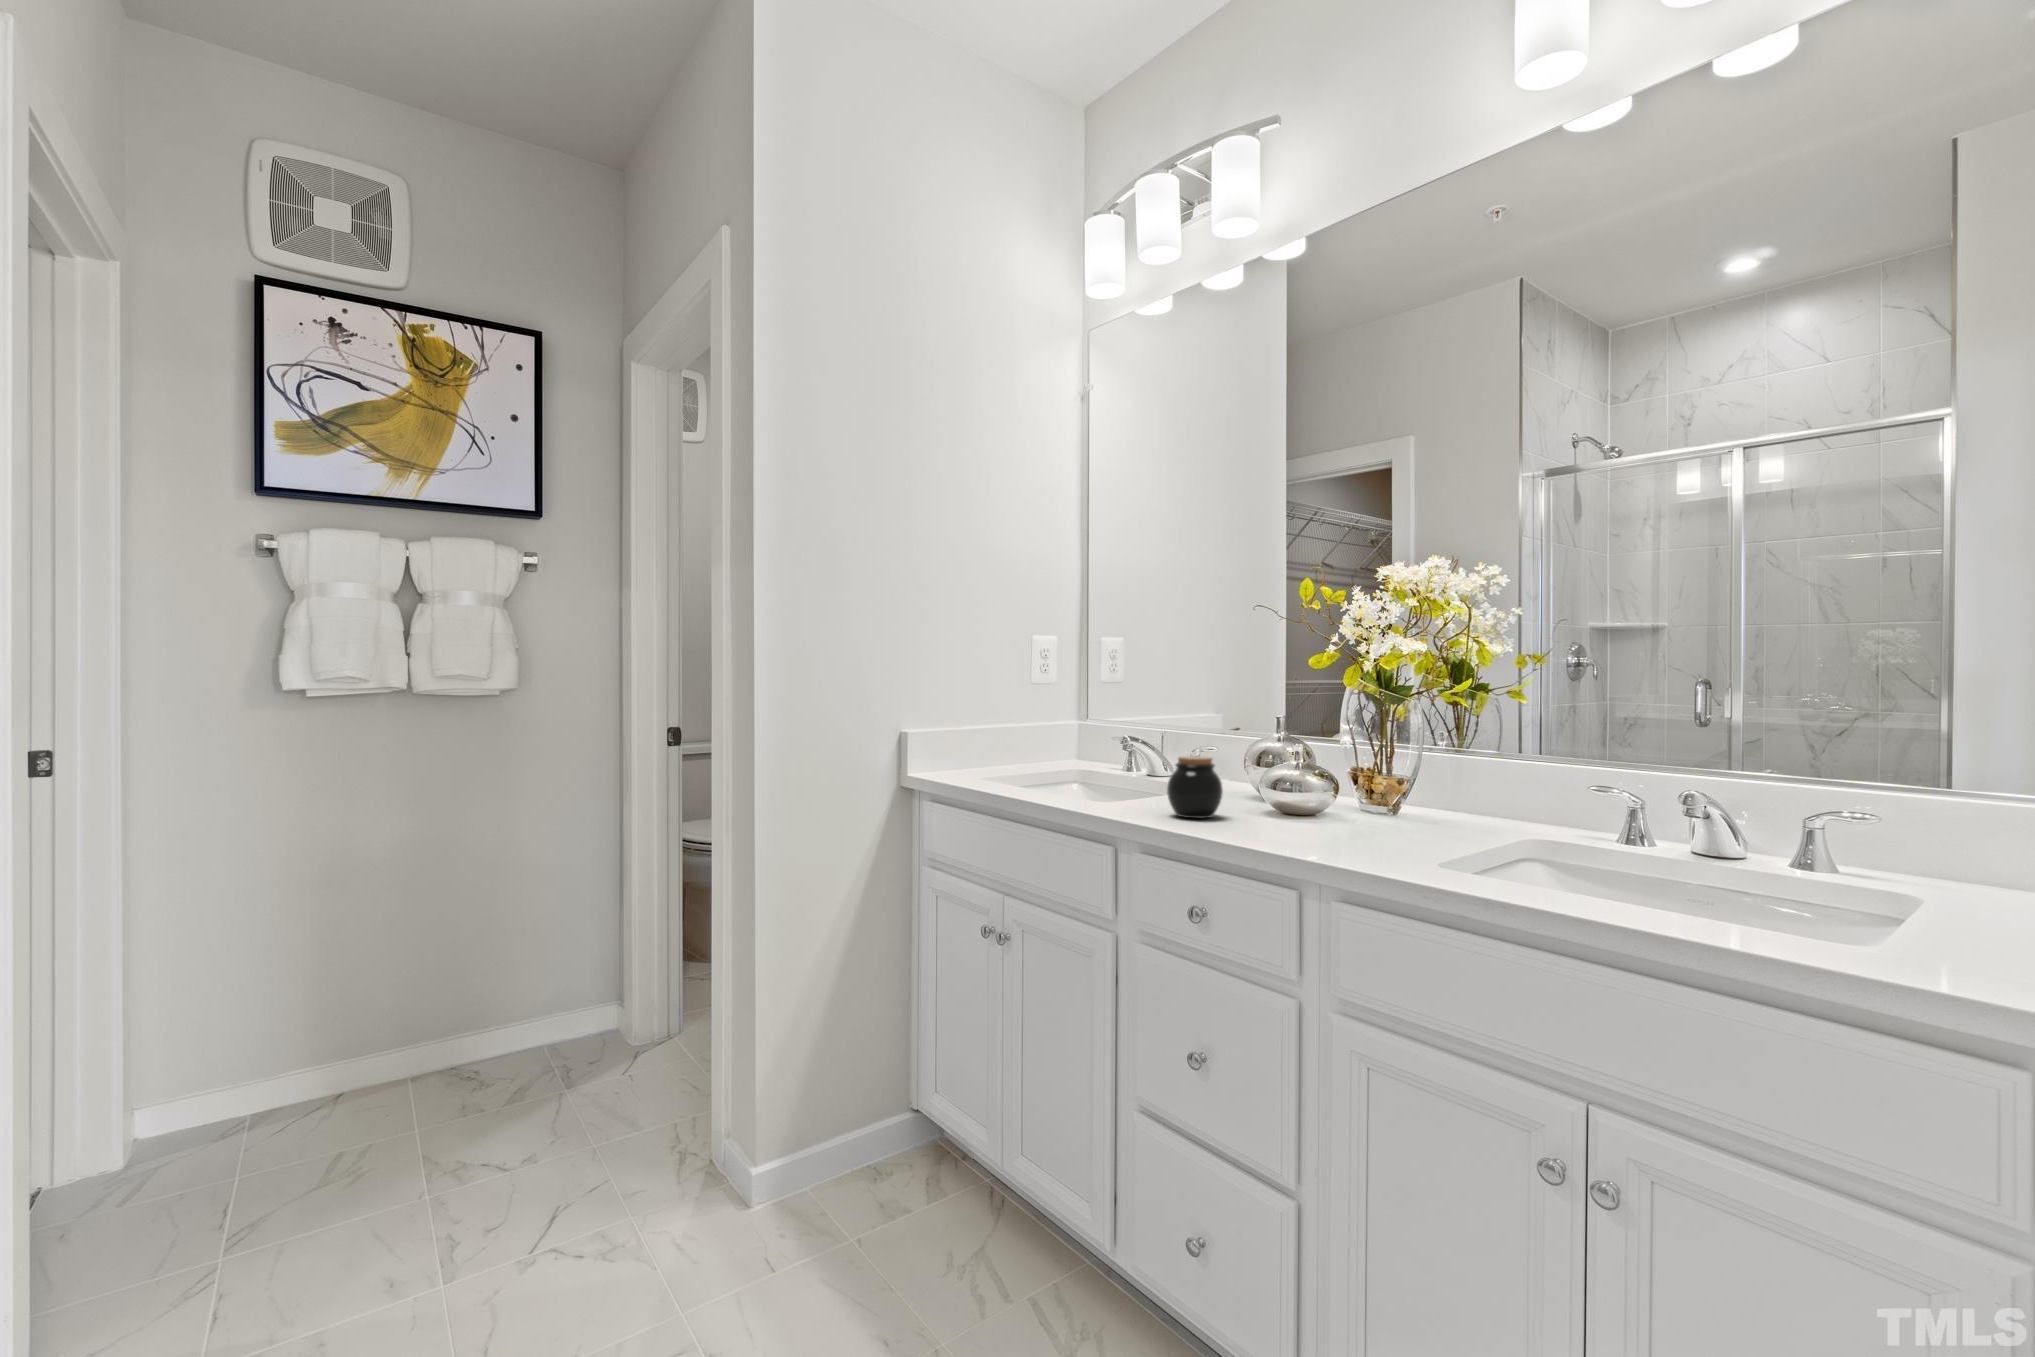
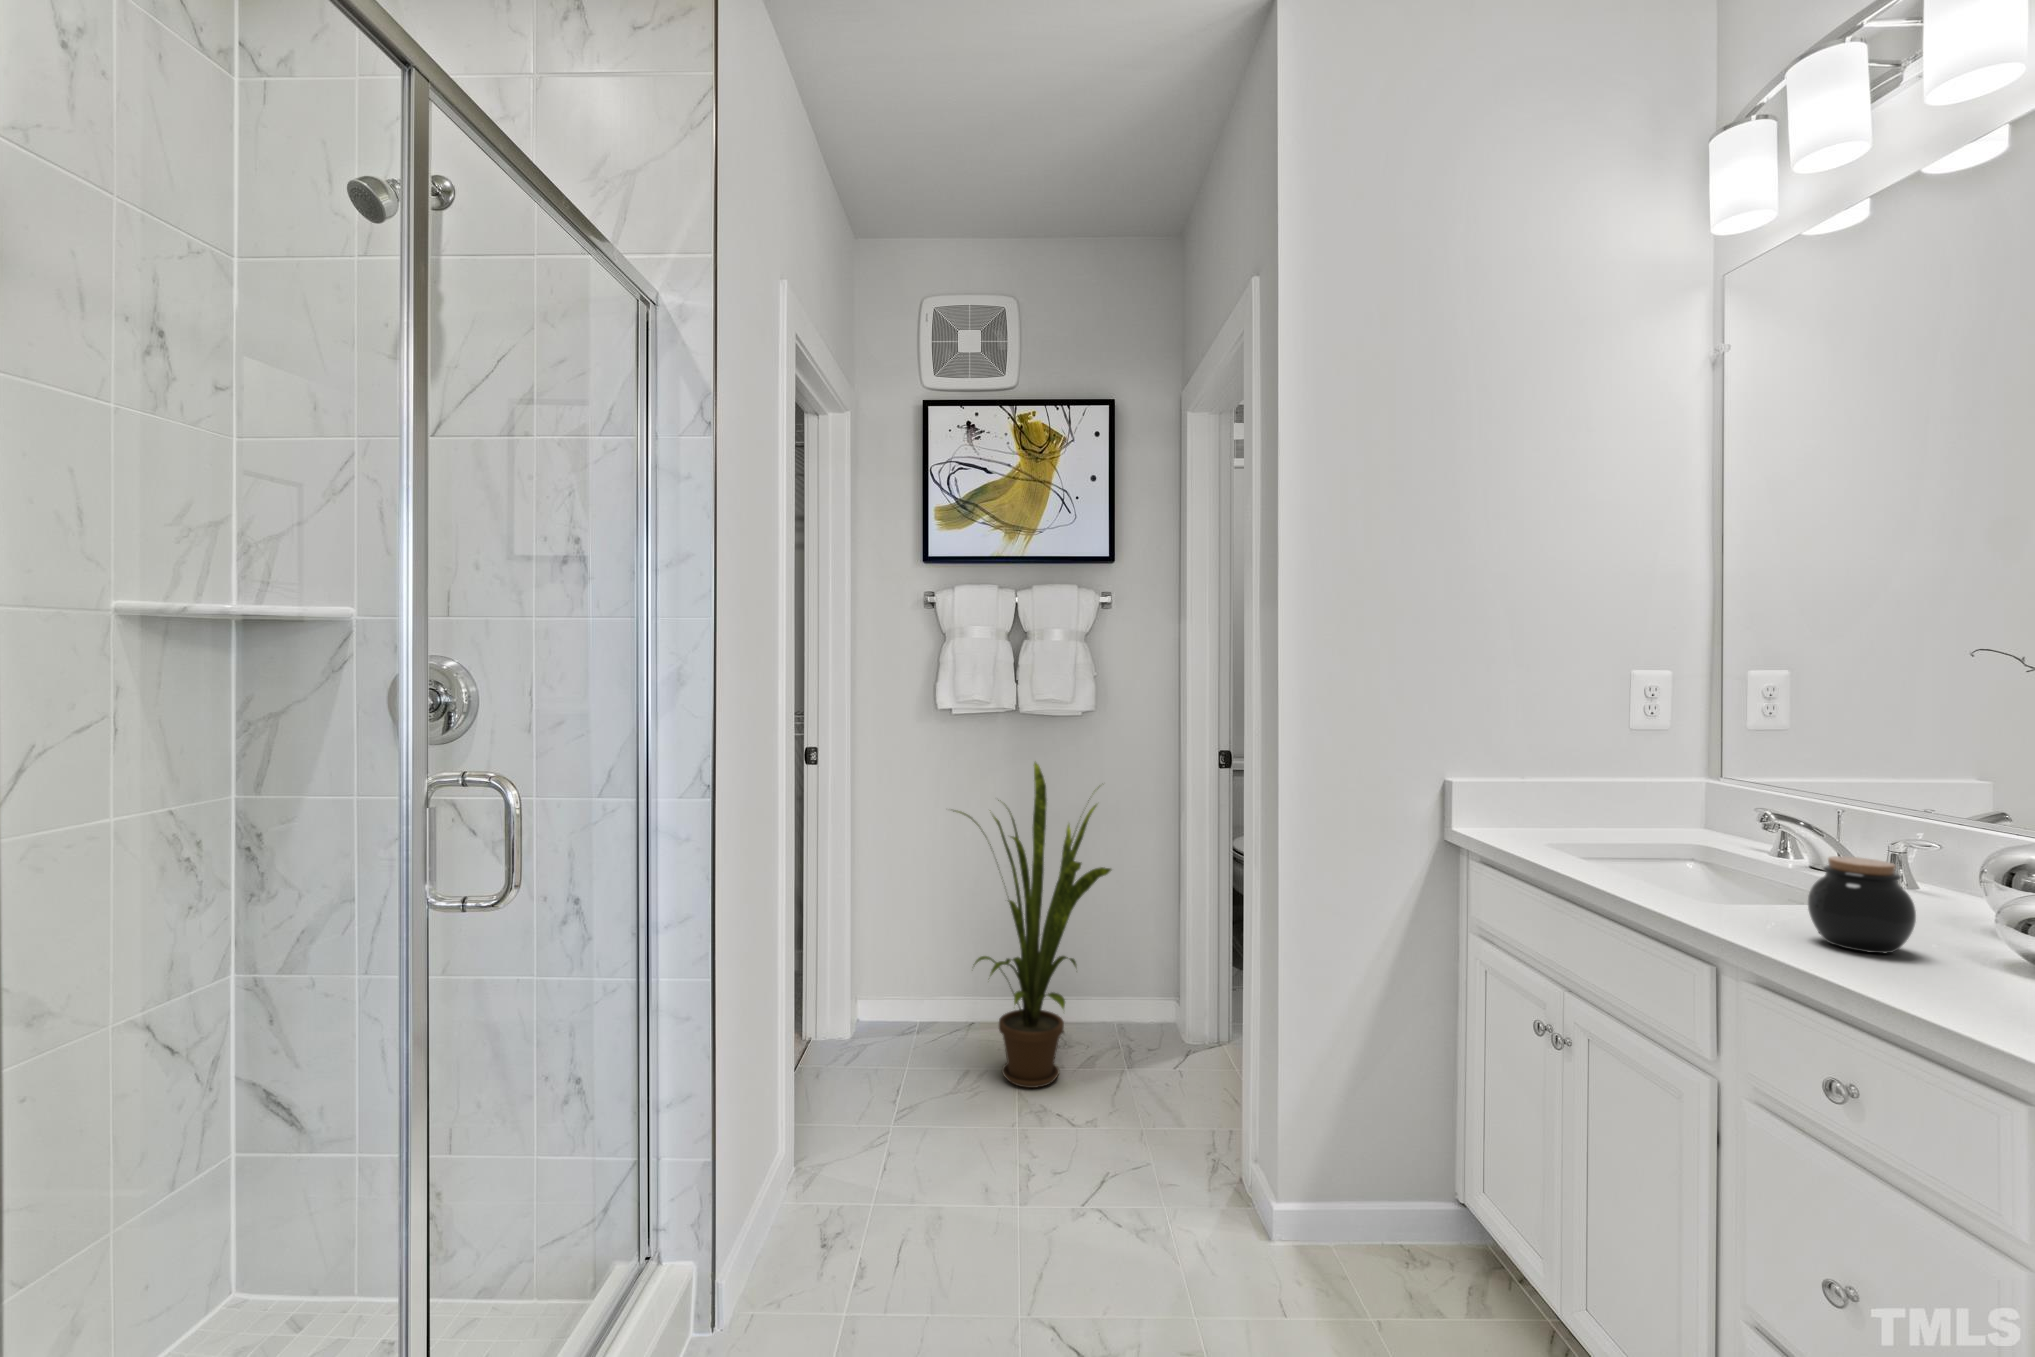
house plant: none [310,747,551,1136] -> present [953,762,1111,1088]

